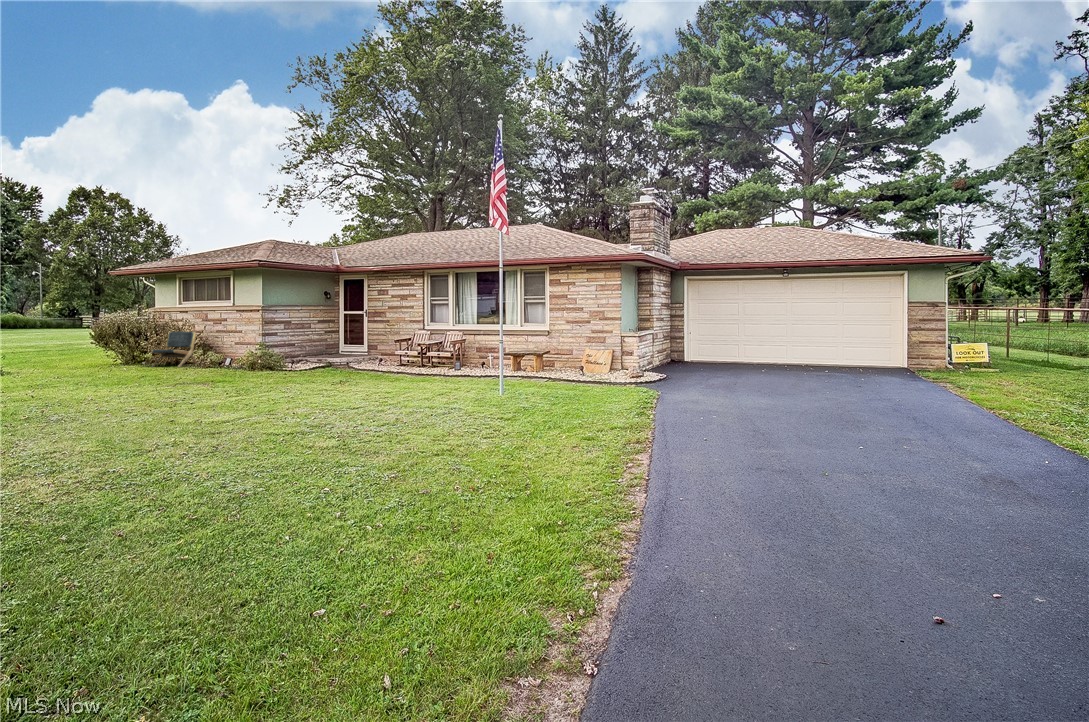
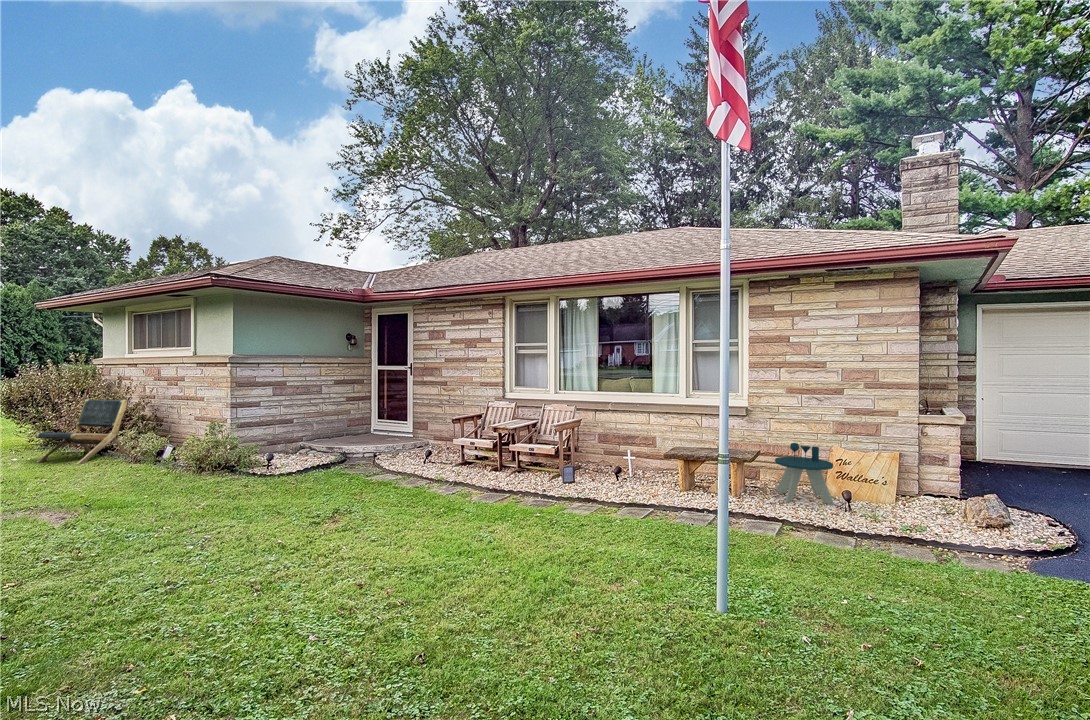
side table: none [554,346,578,373] -> present [775,443,834,505]

